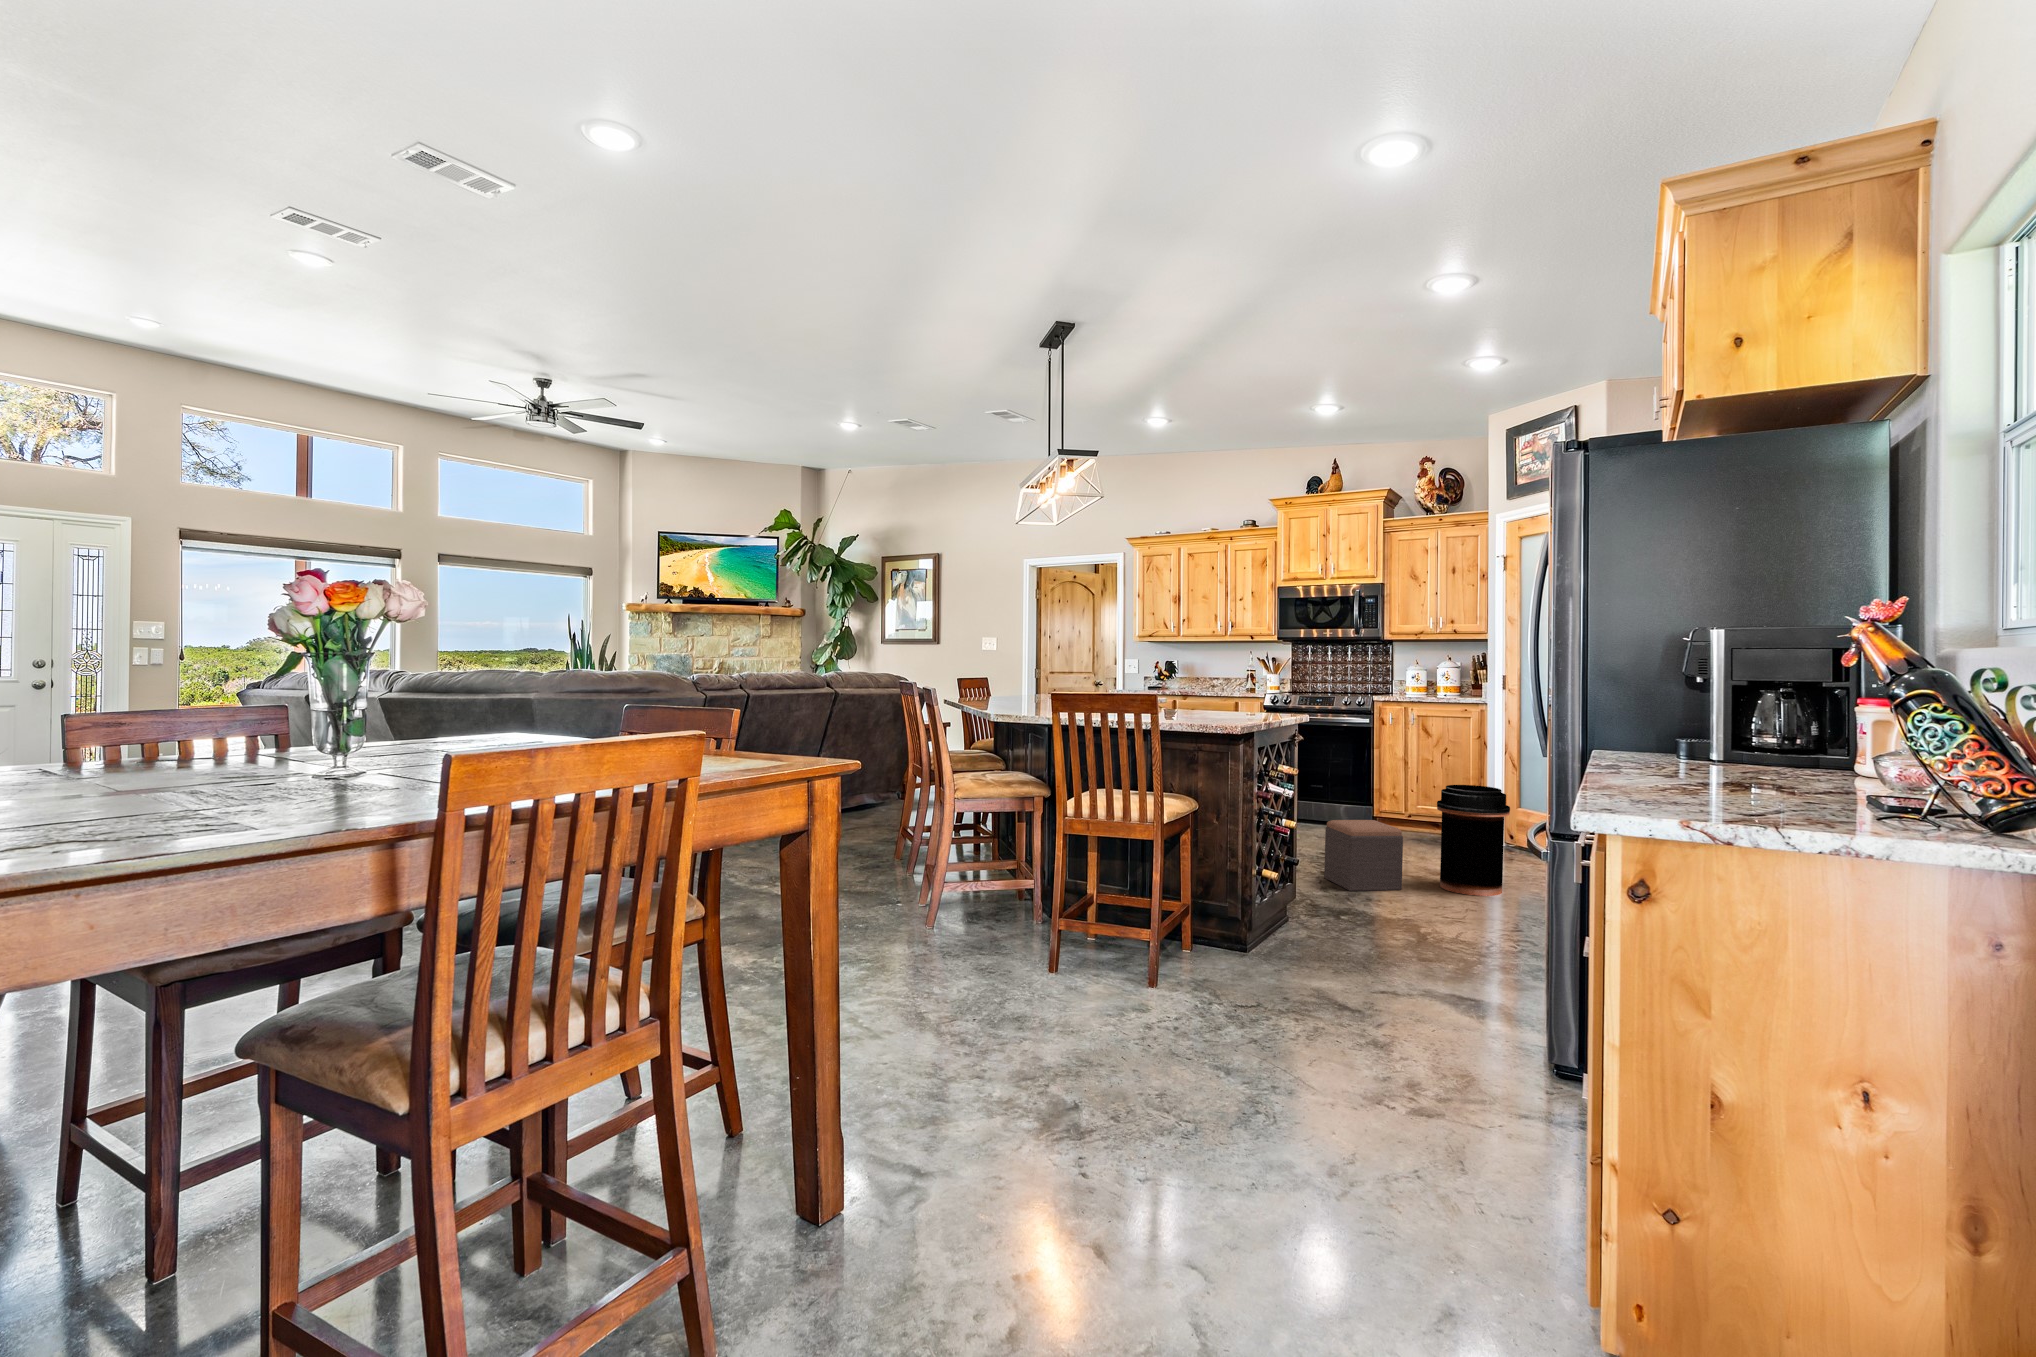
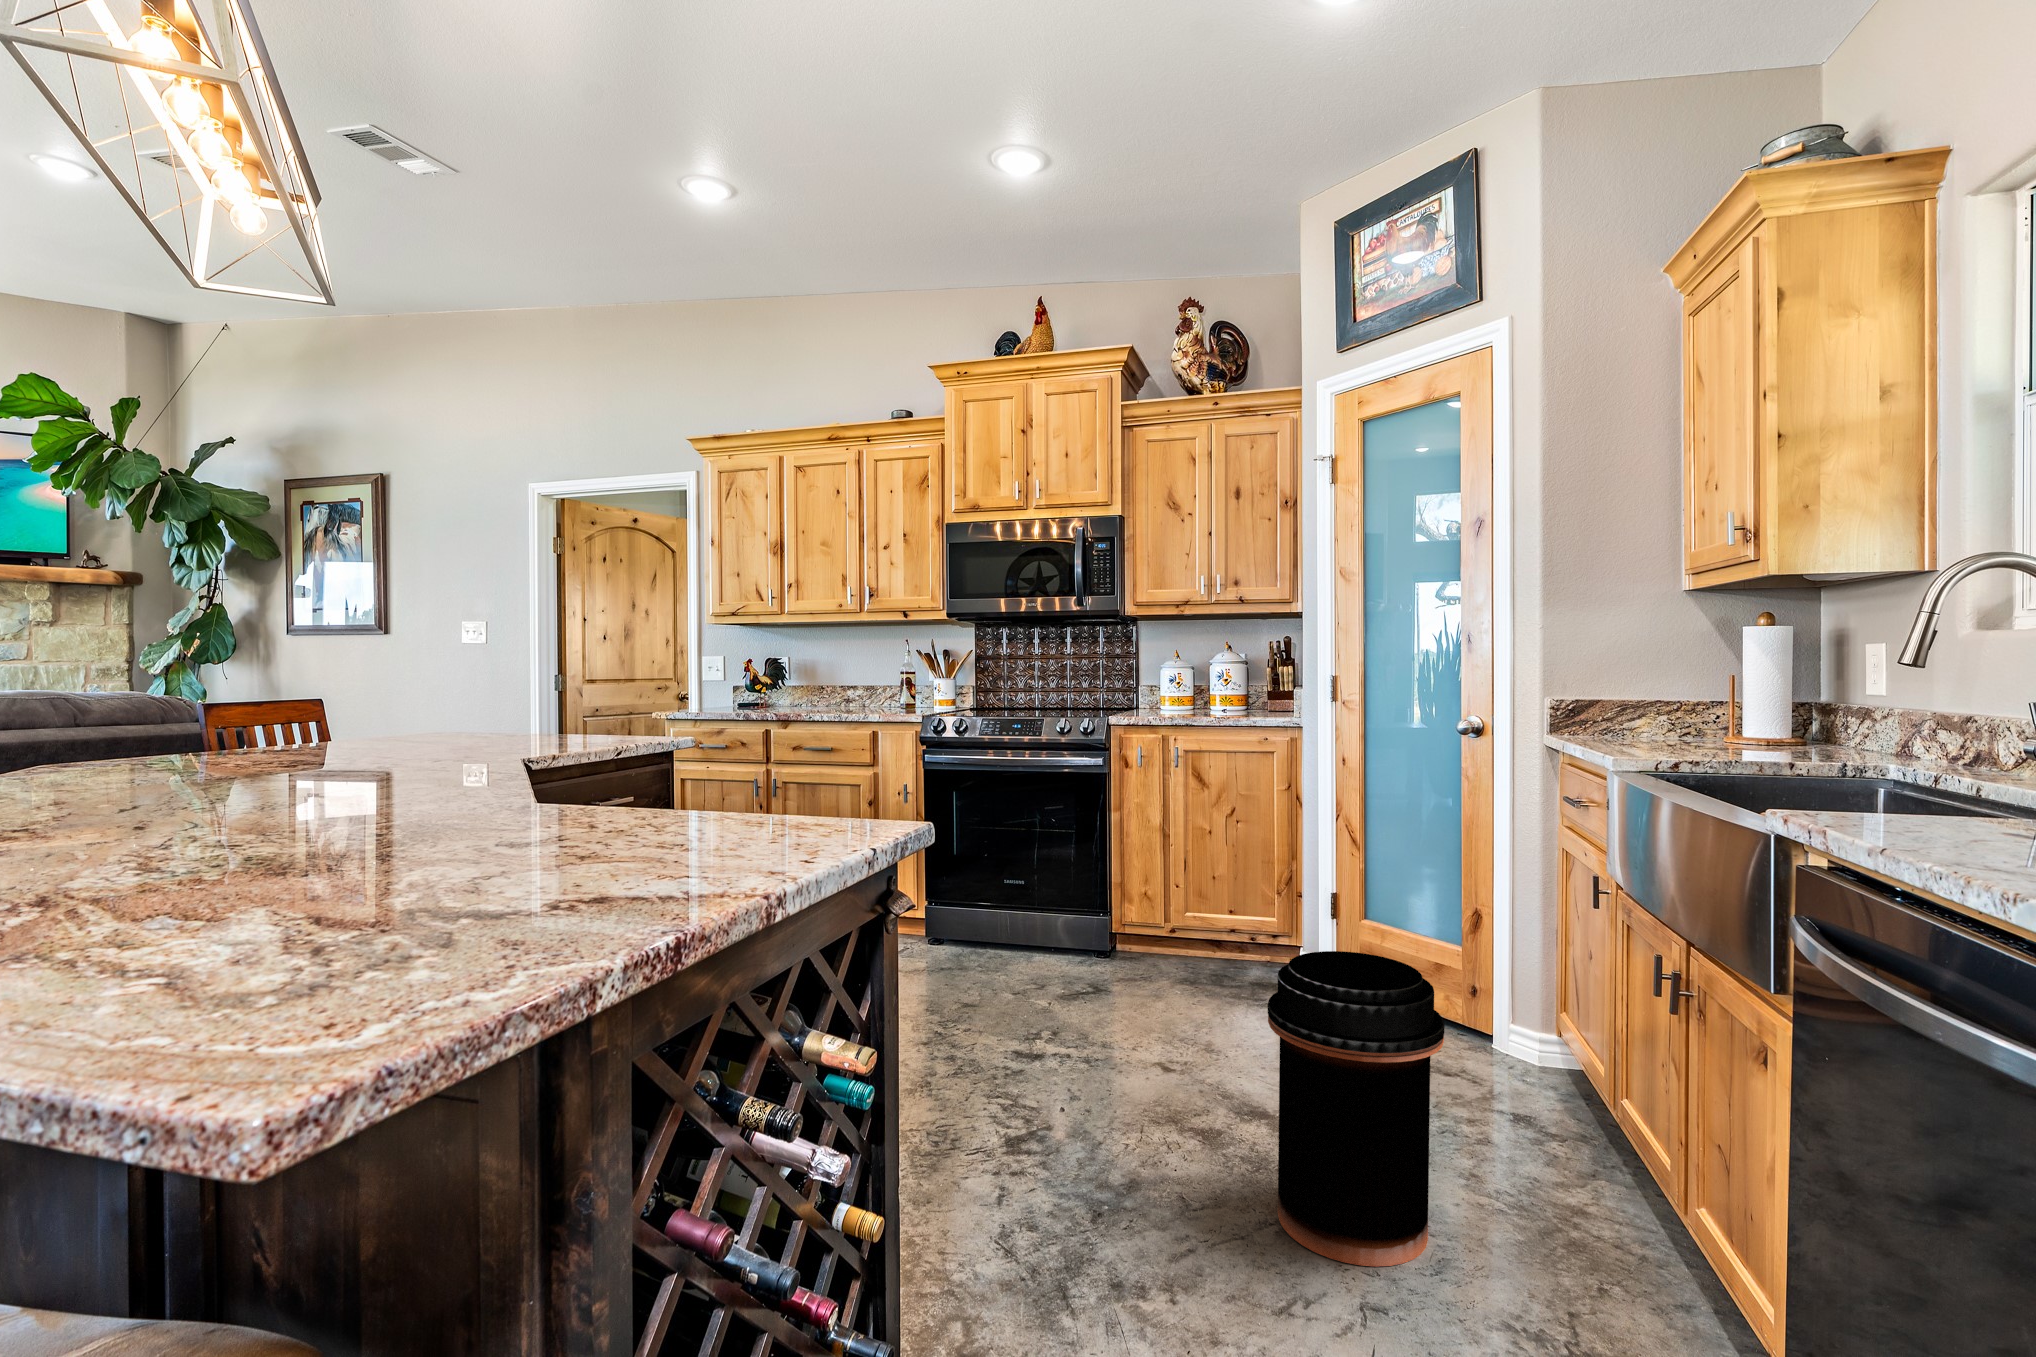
footstool: present [1324,820,1403,891] -> none [1000,1051,1194,1297]

